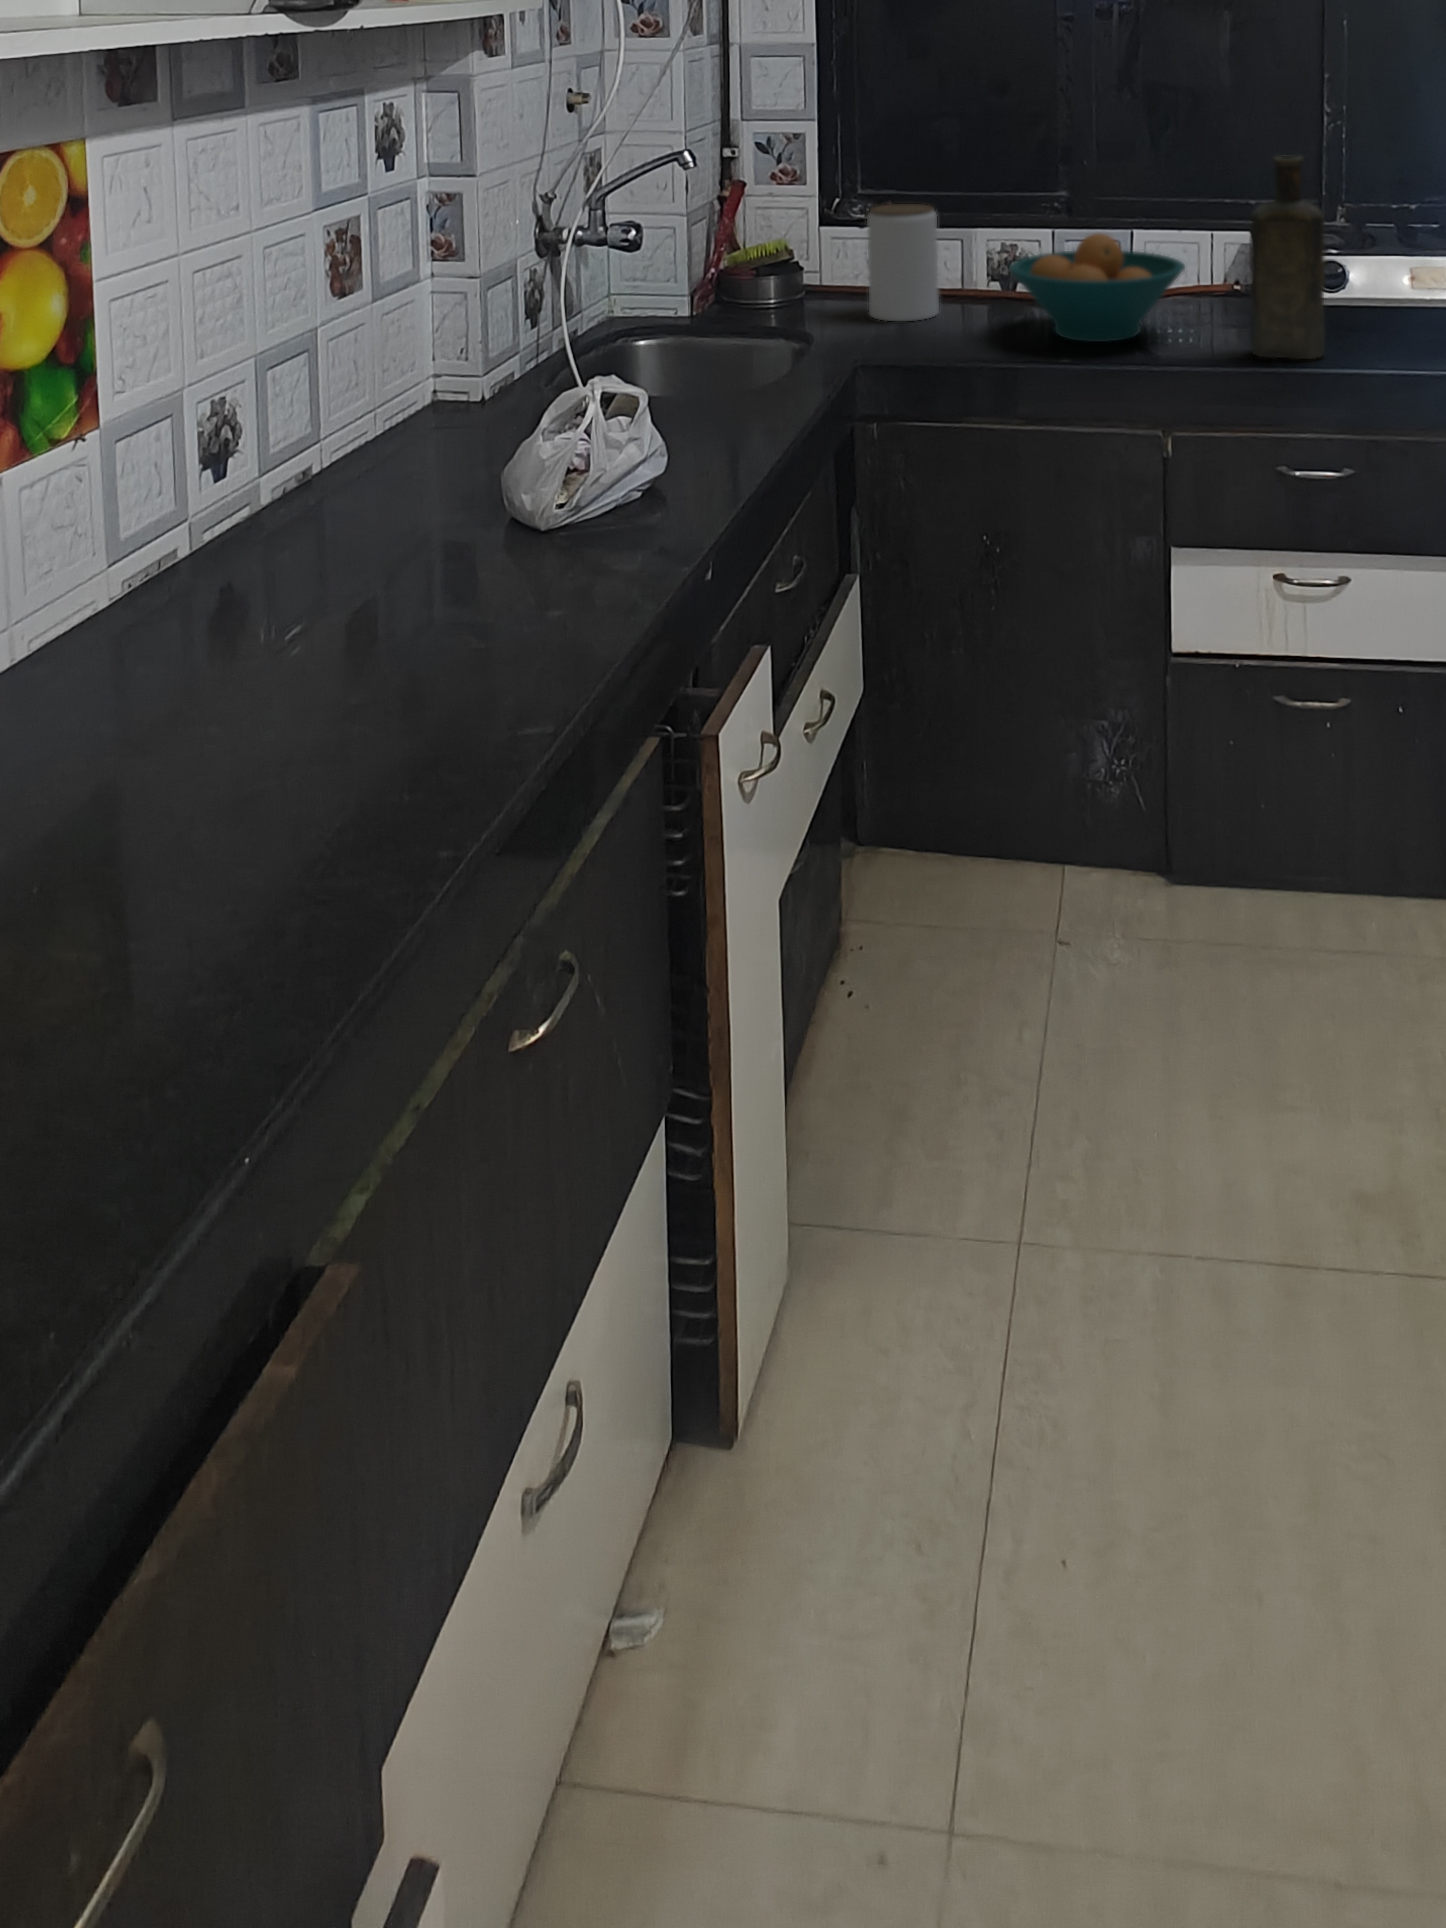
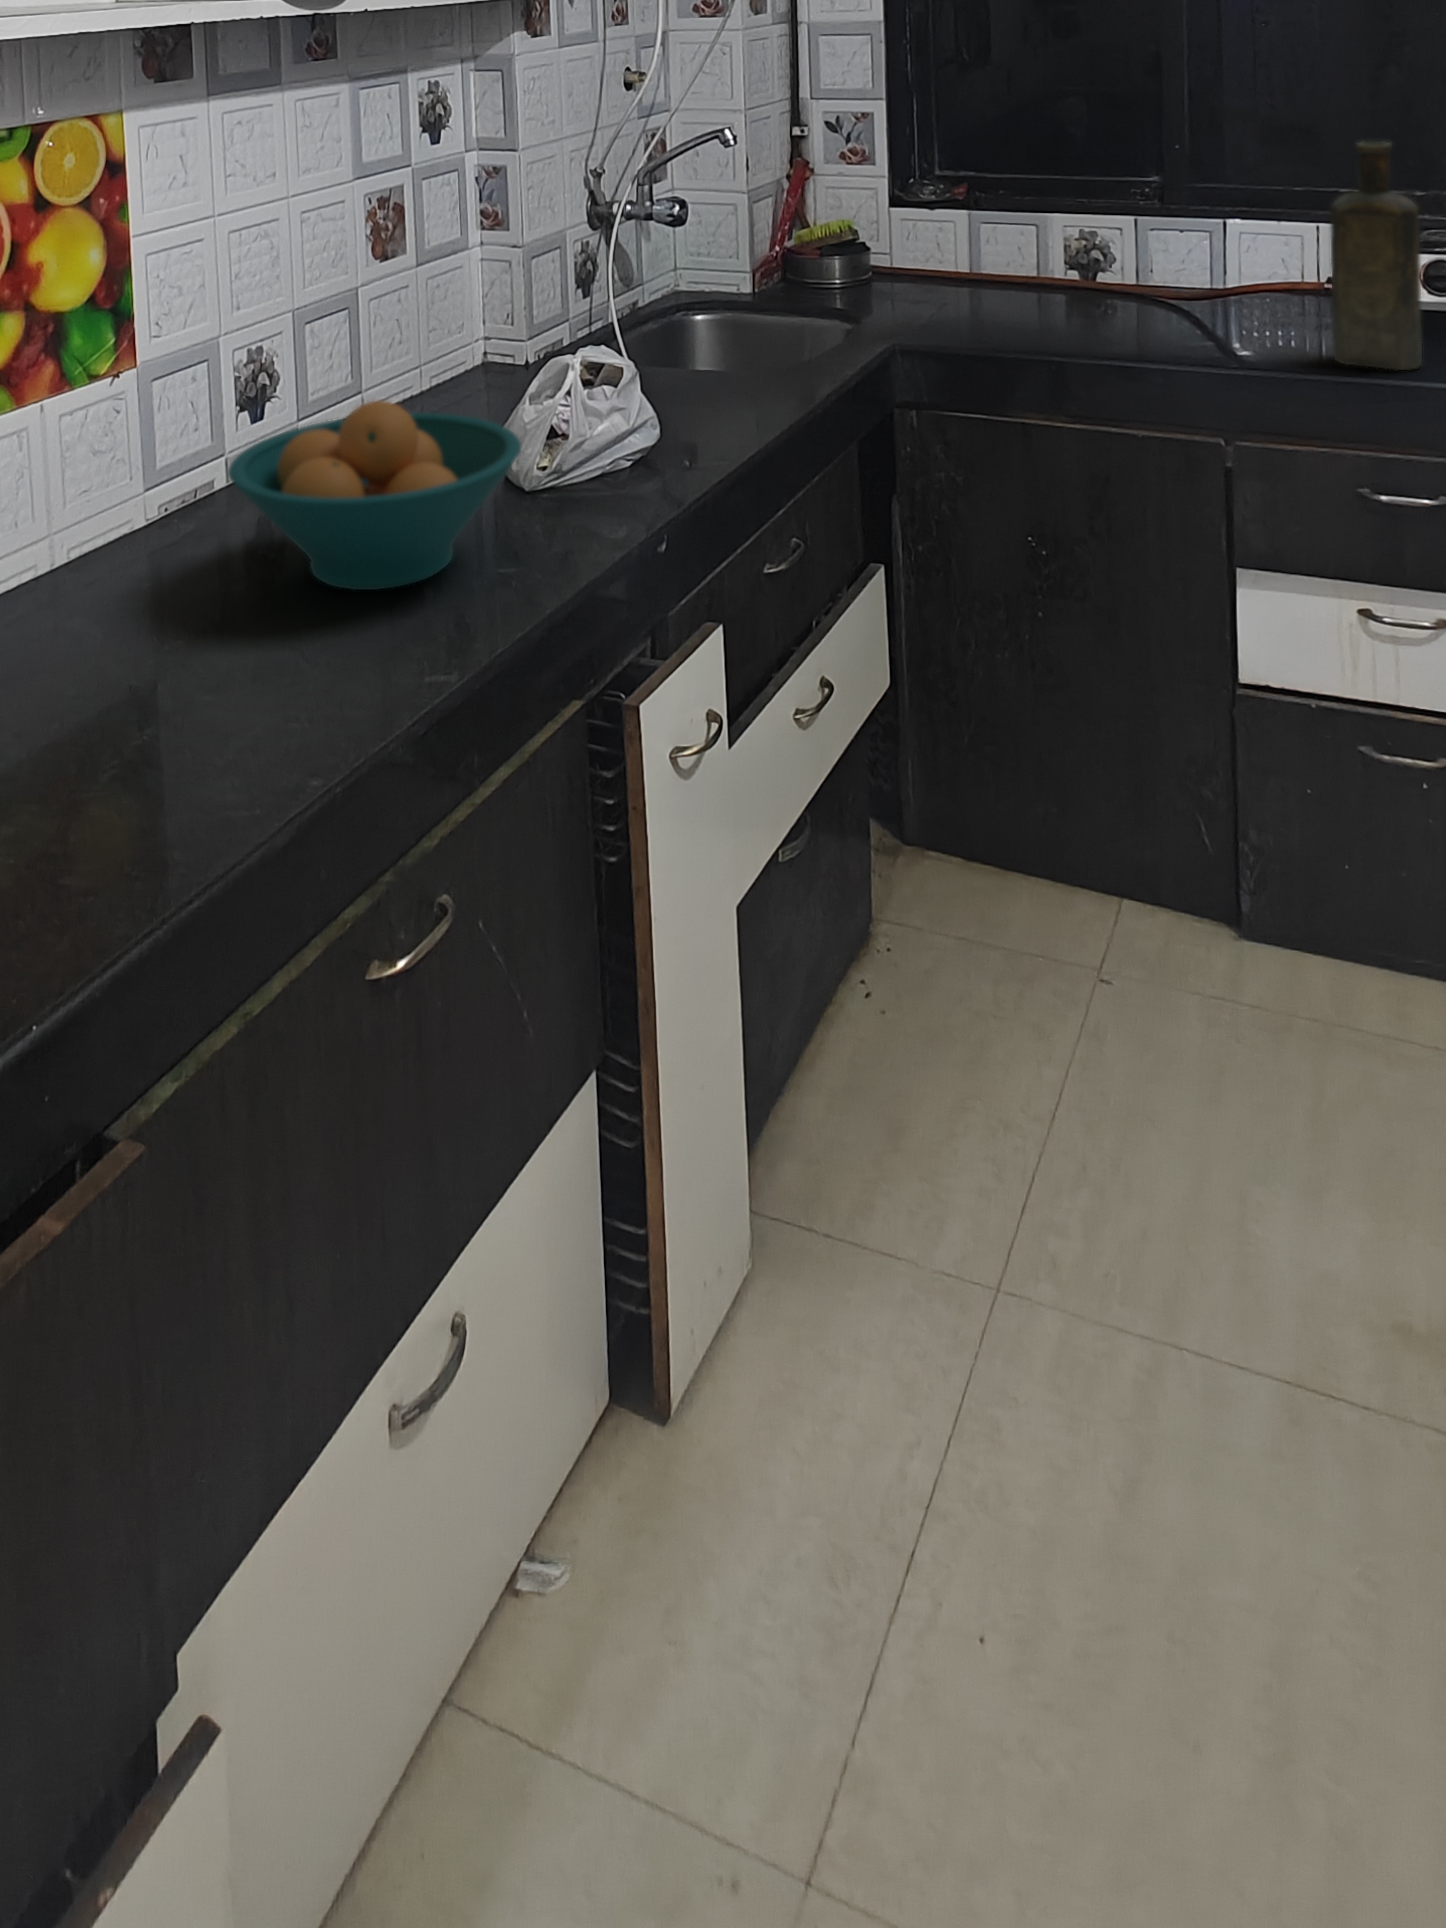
jar: present [867,204,939,321] -> none [925,184,1001,304]
fruit bowl: present [1009,233,1185,342] -> present [228,401,521,590]

